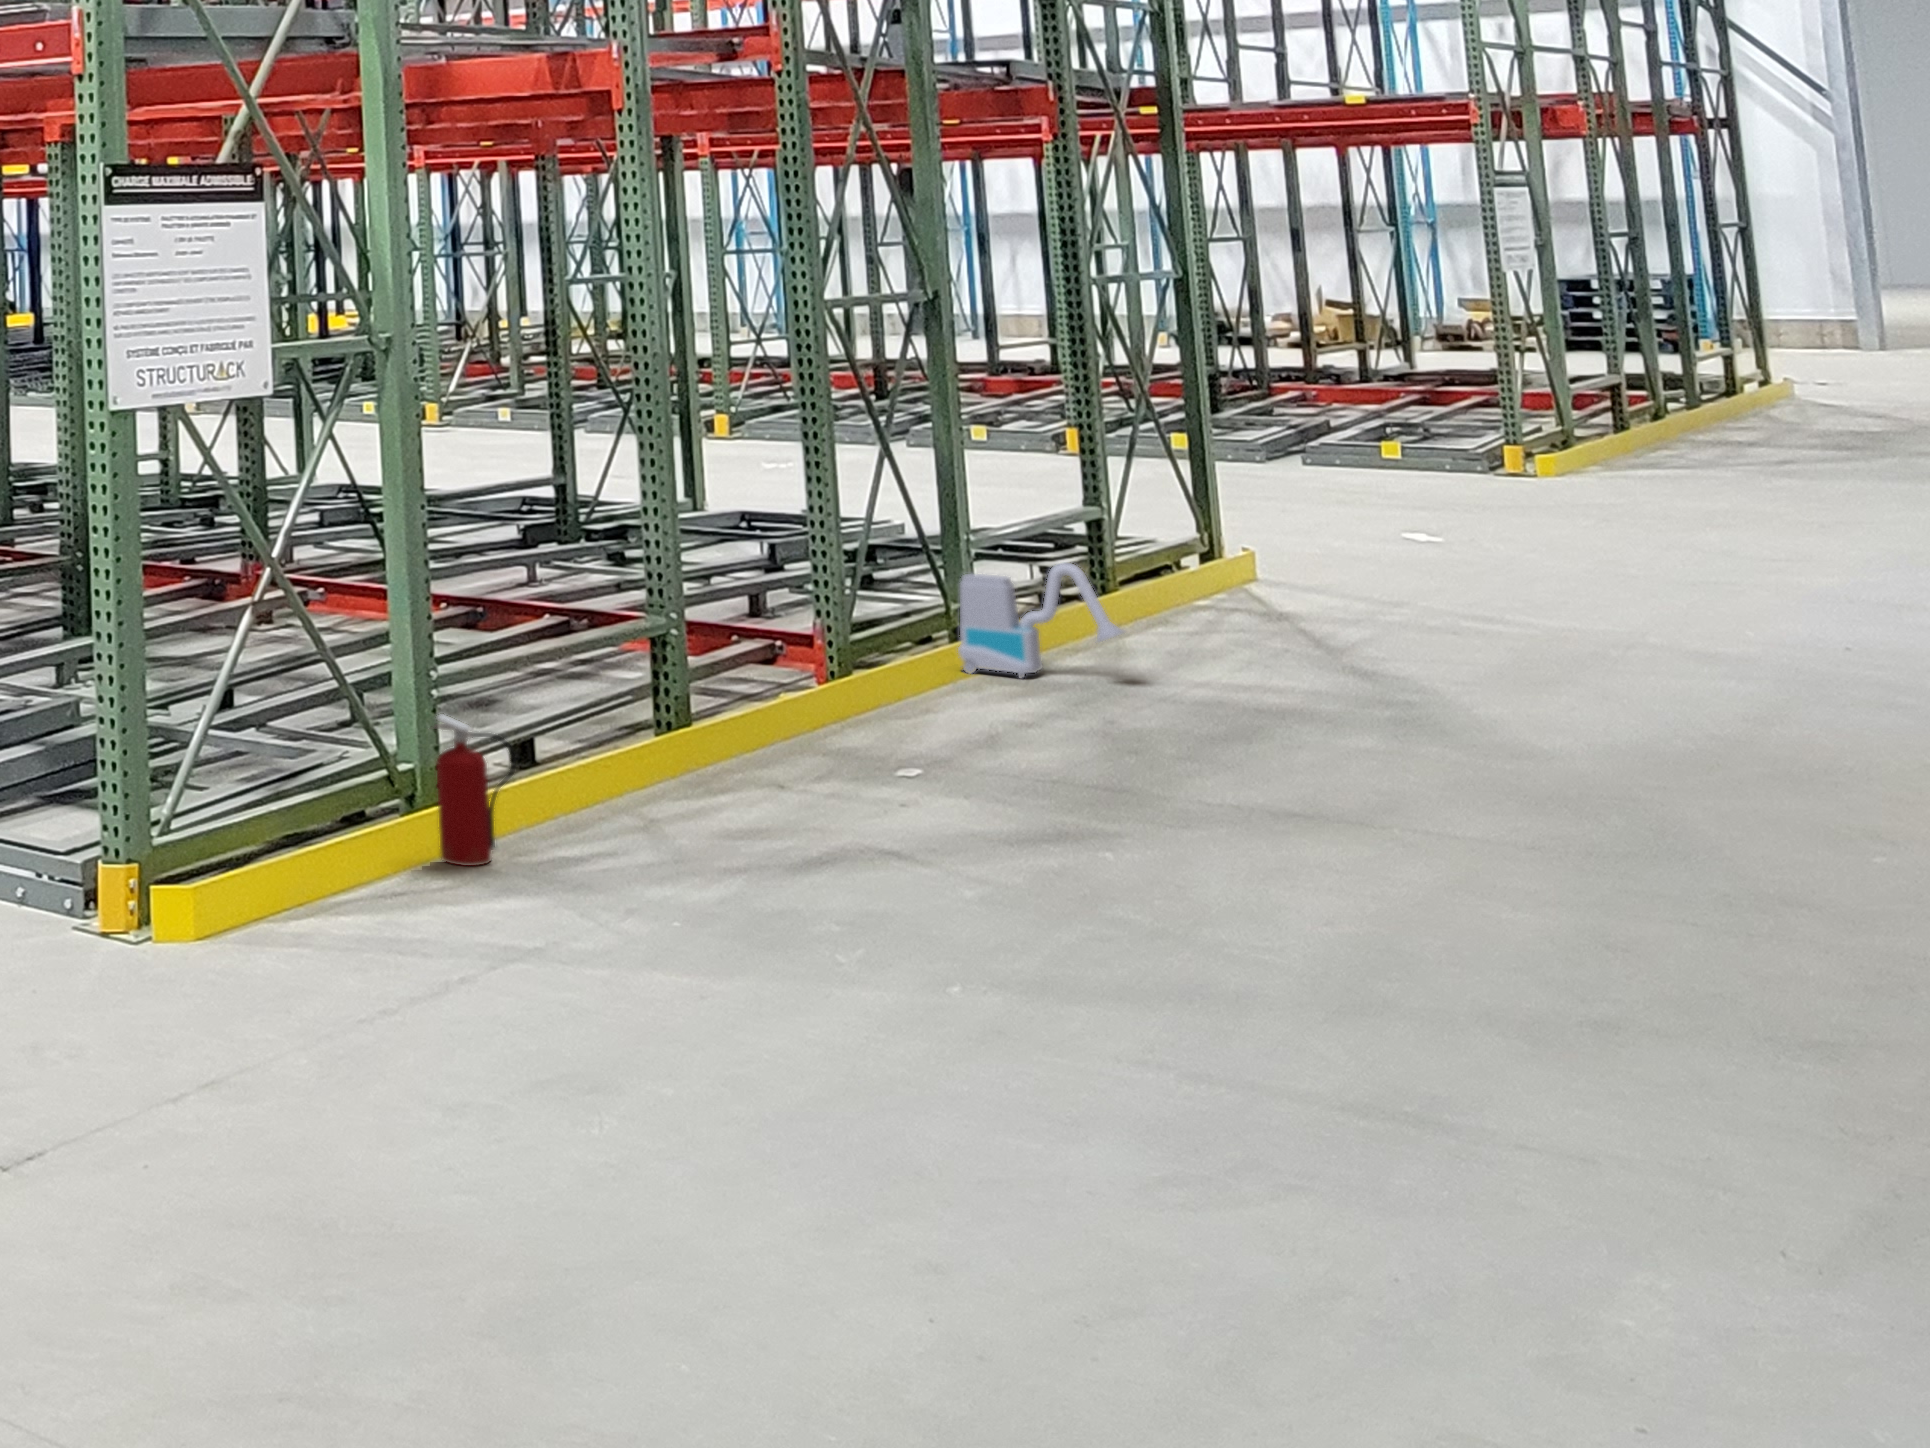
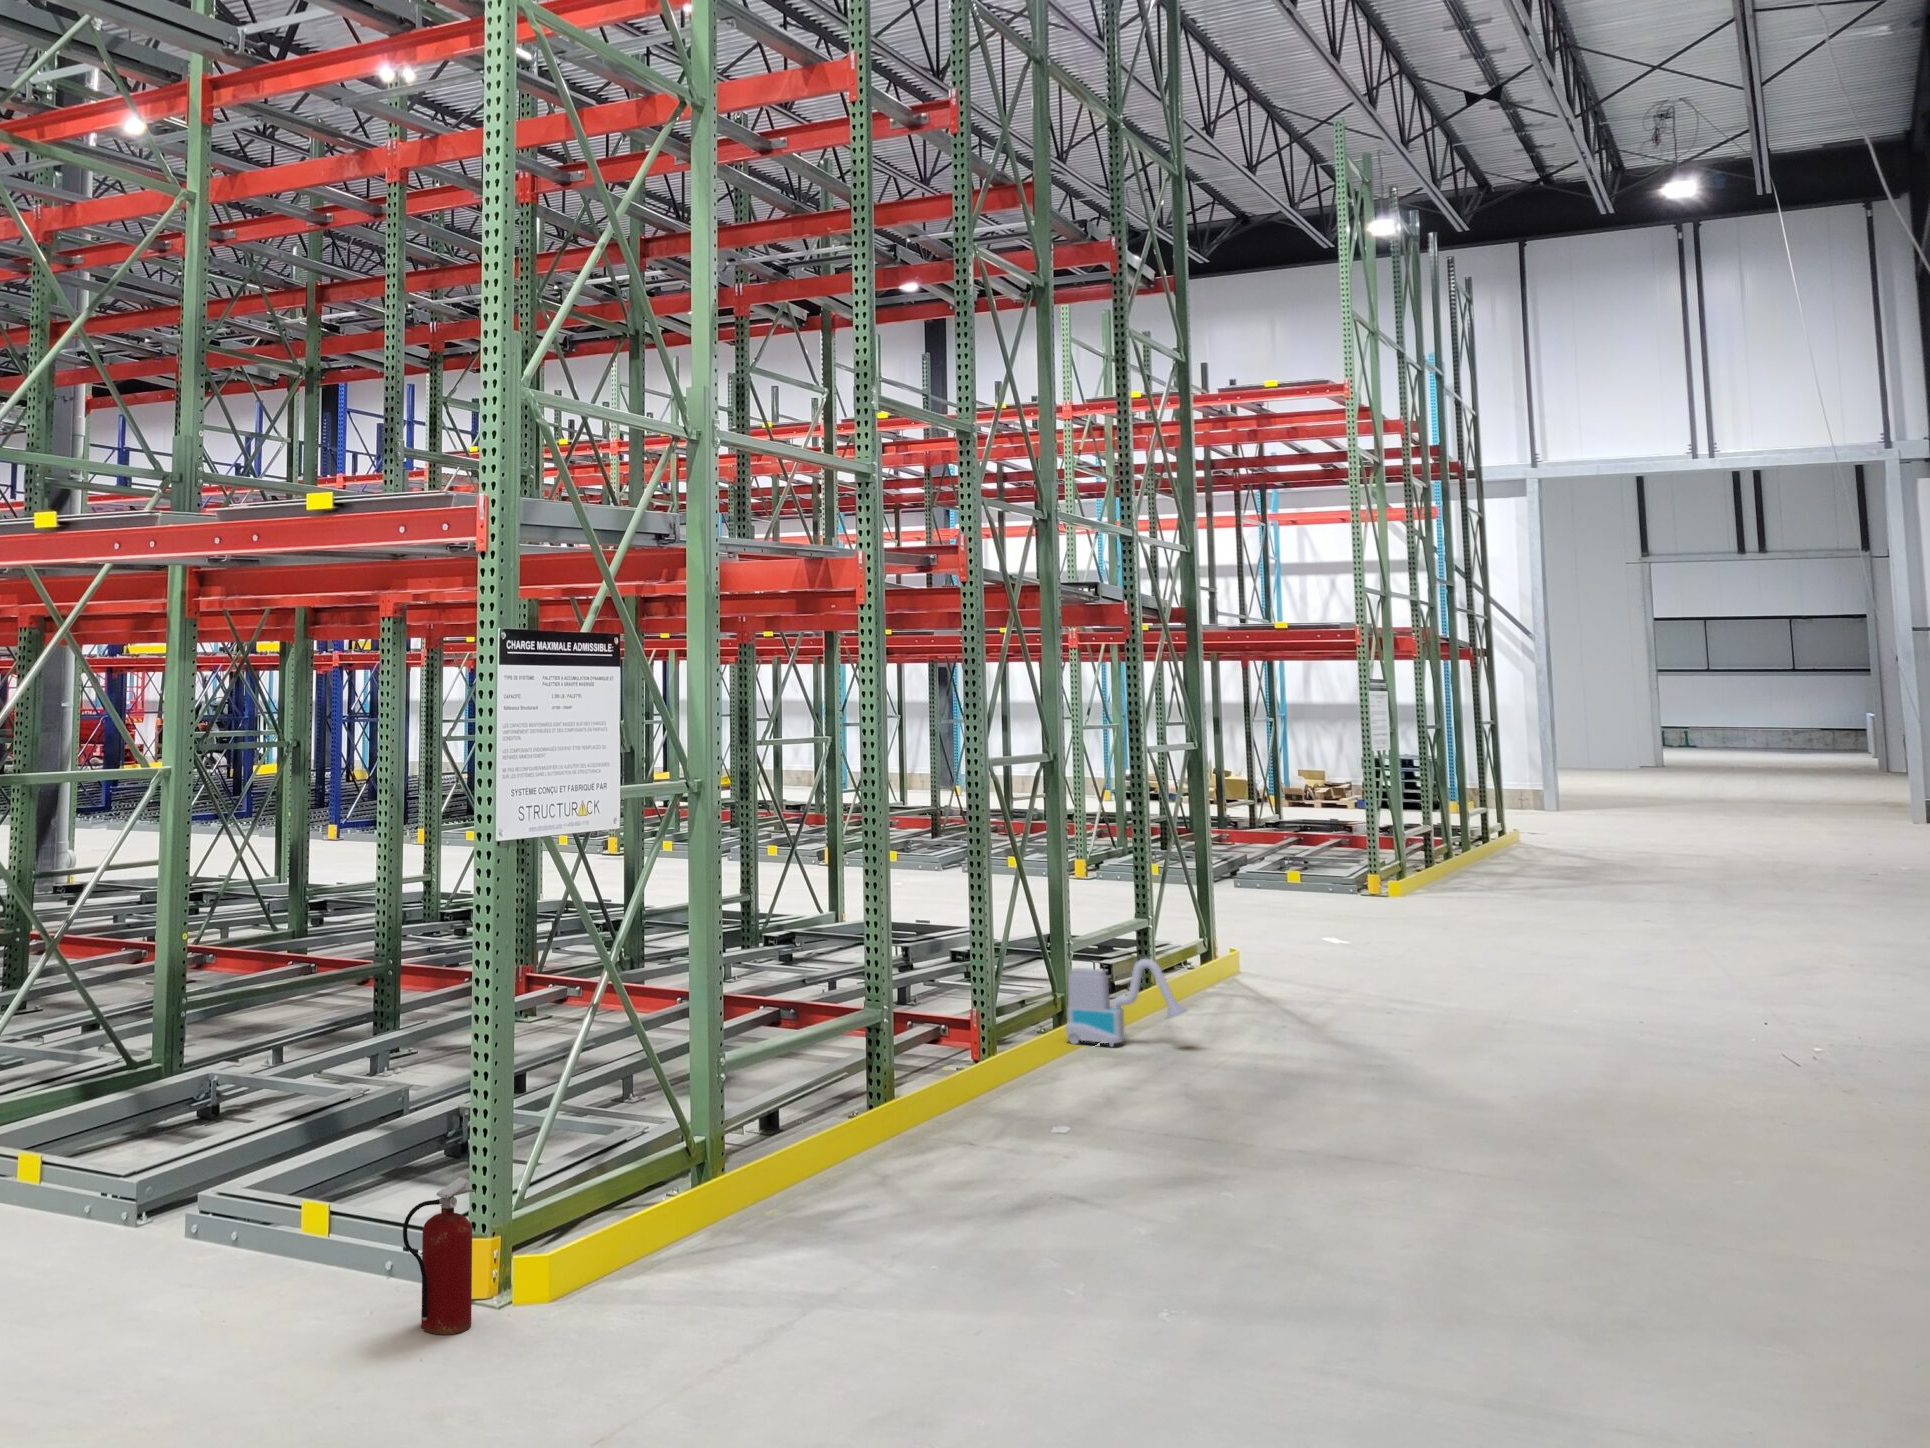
fire extinguisher: present [433,715,516,866] -> present [403,1177,475,1335]

